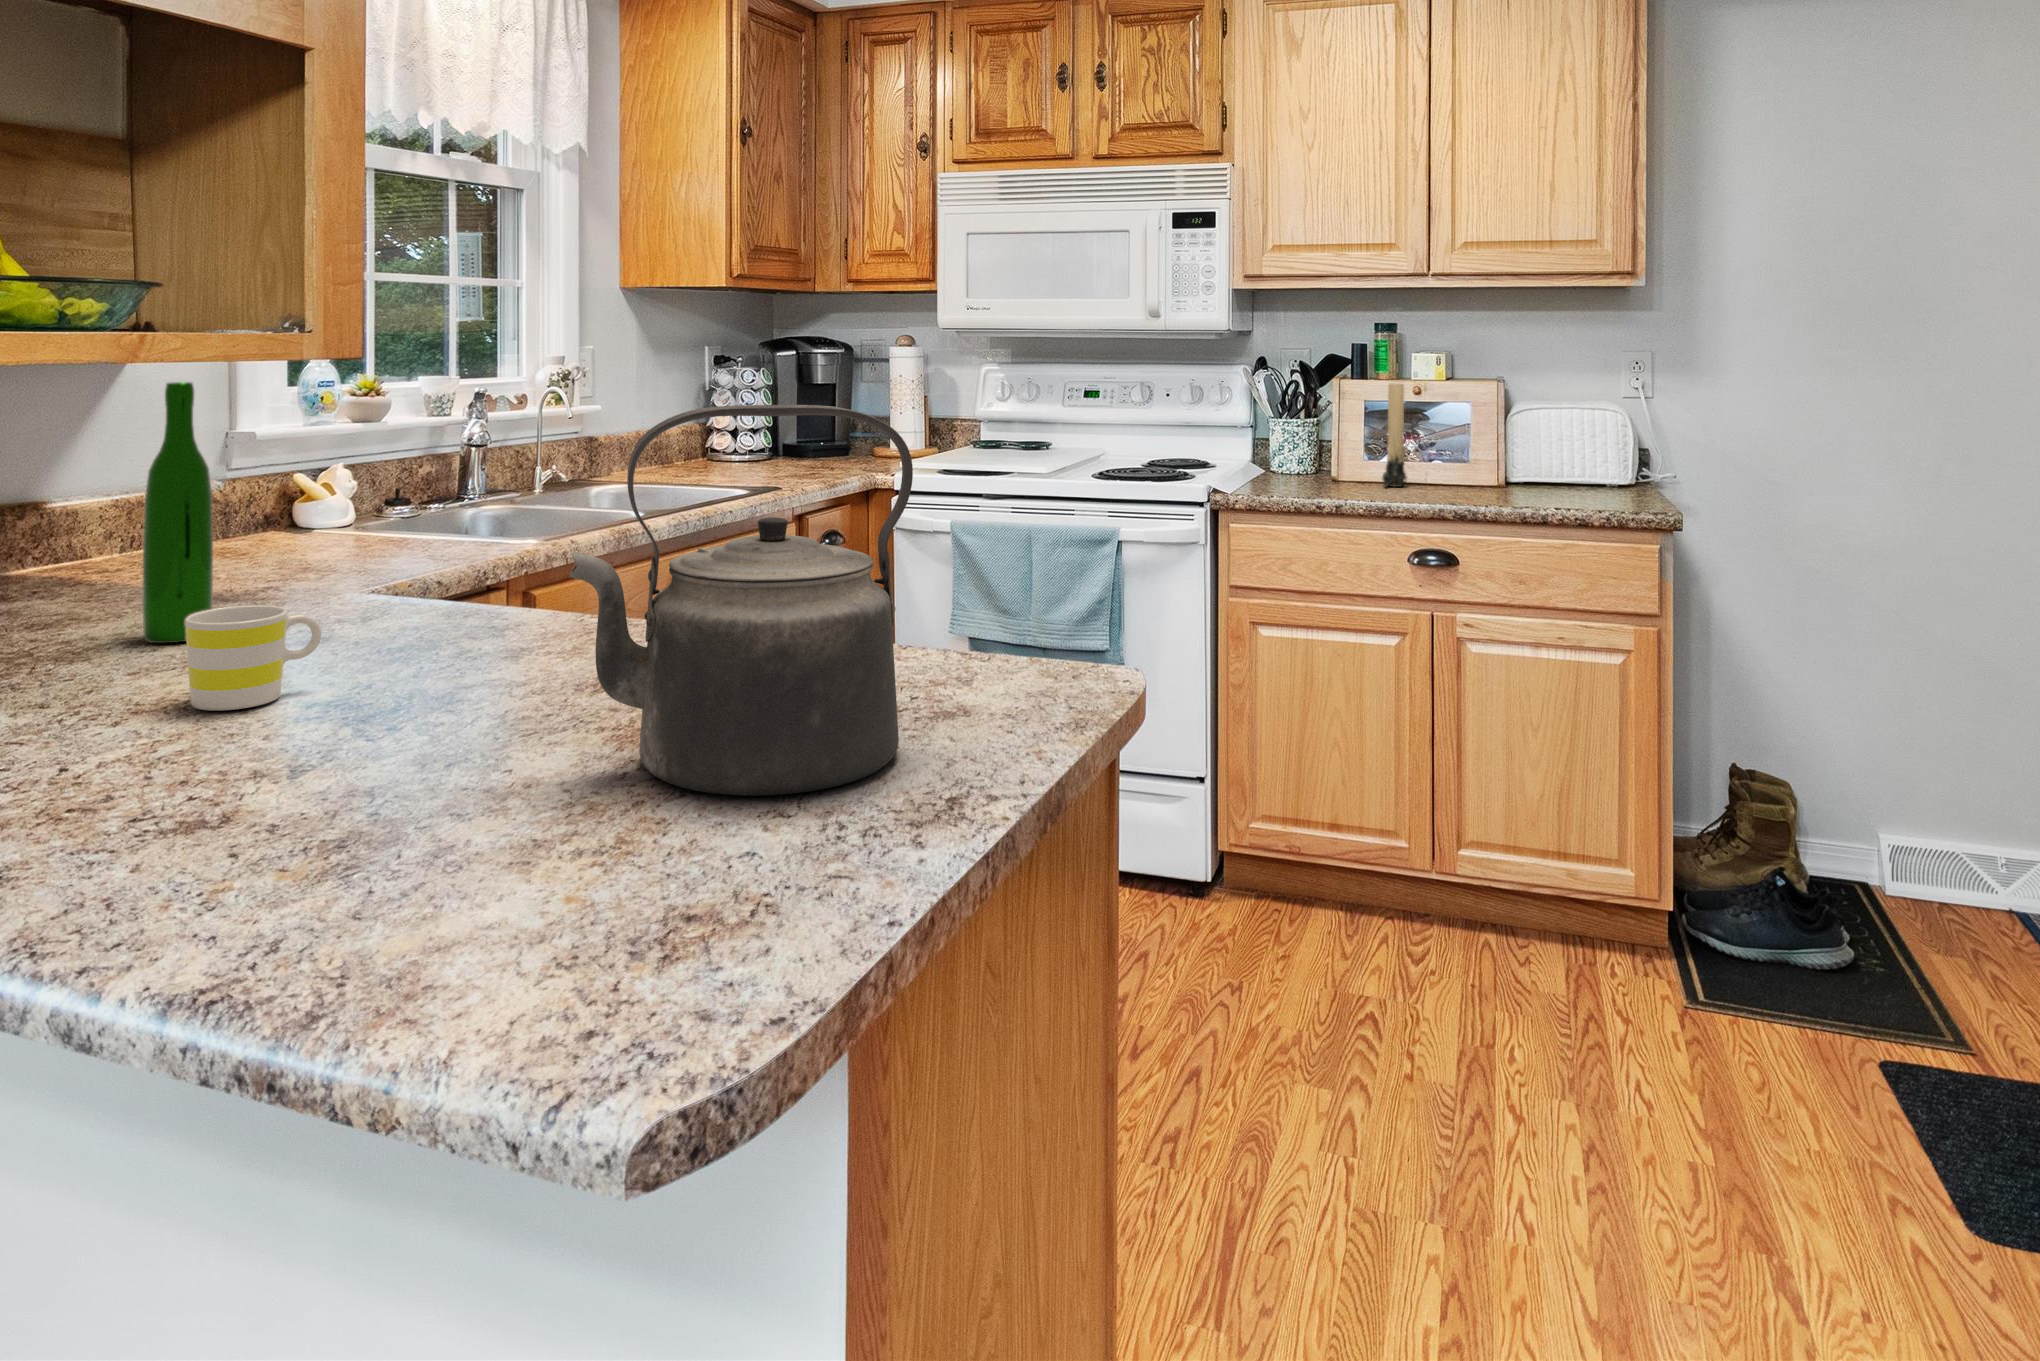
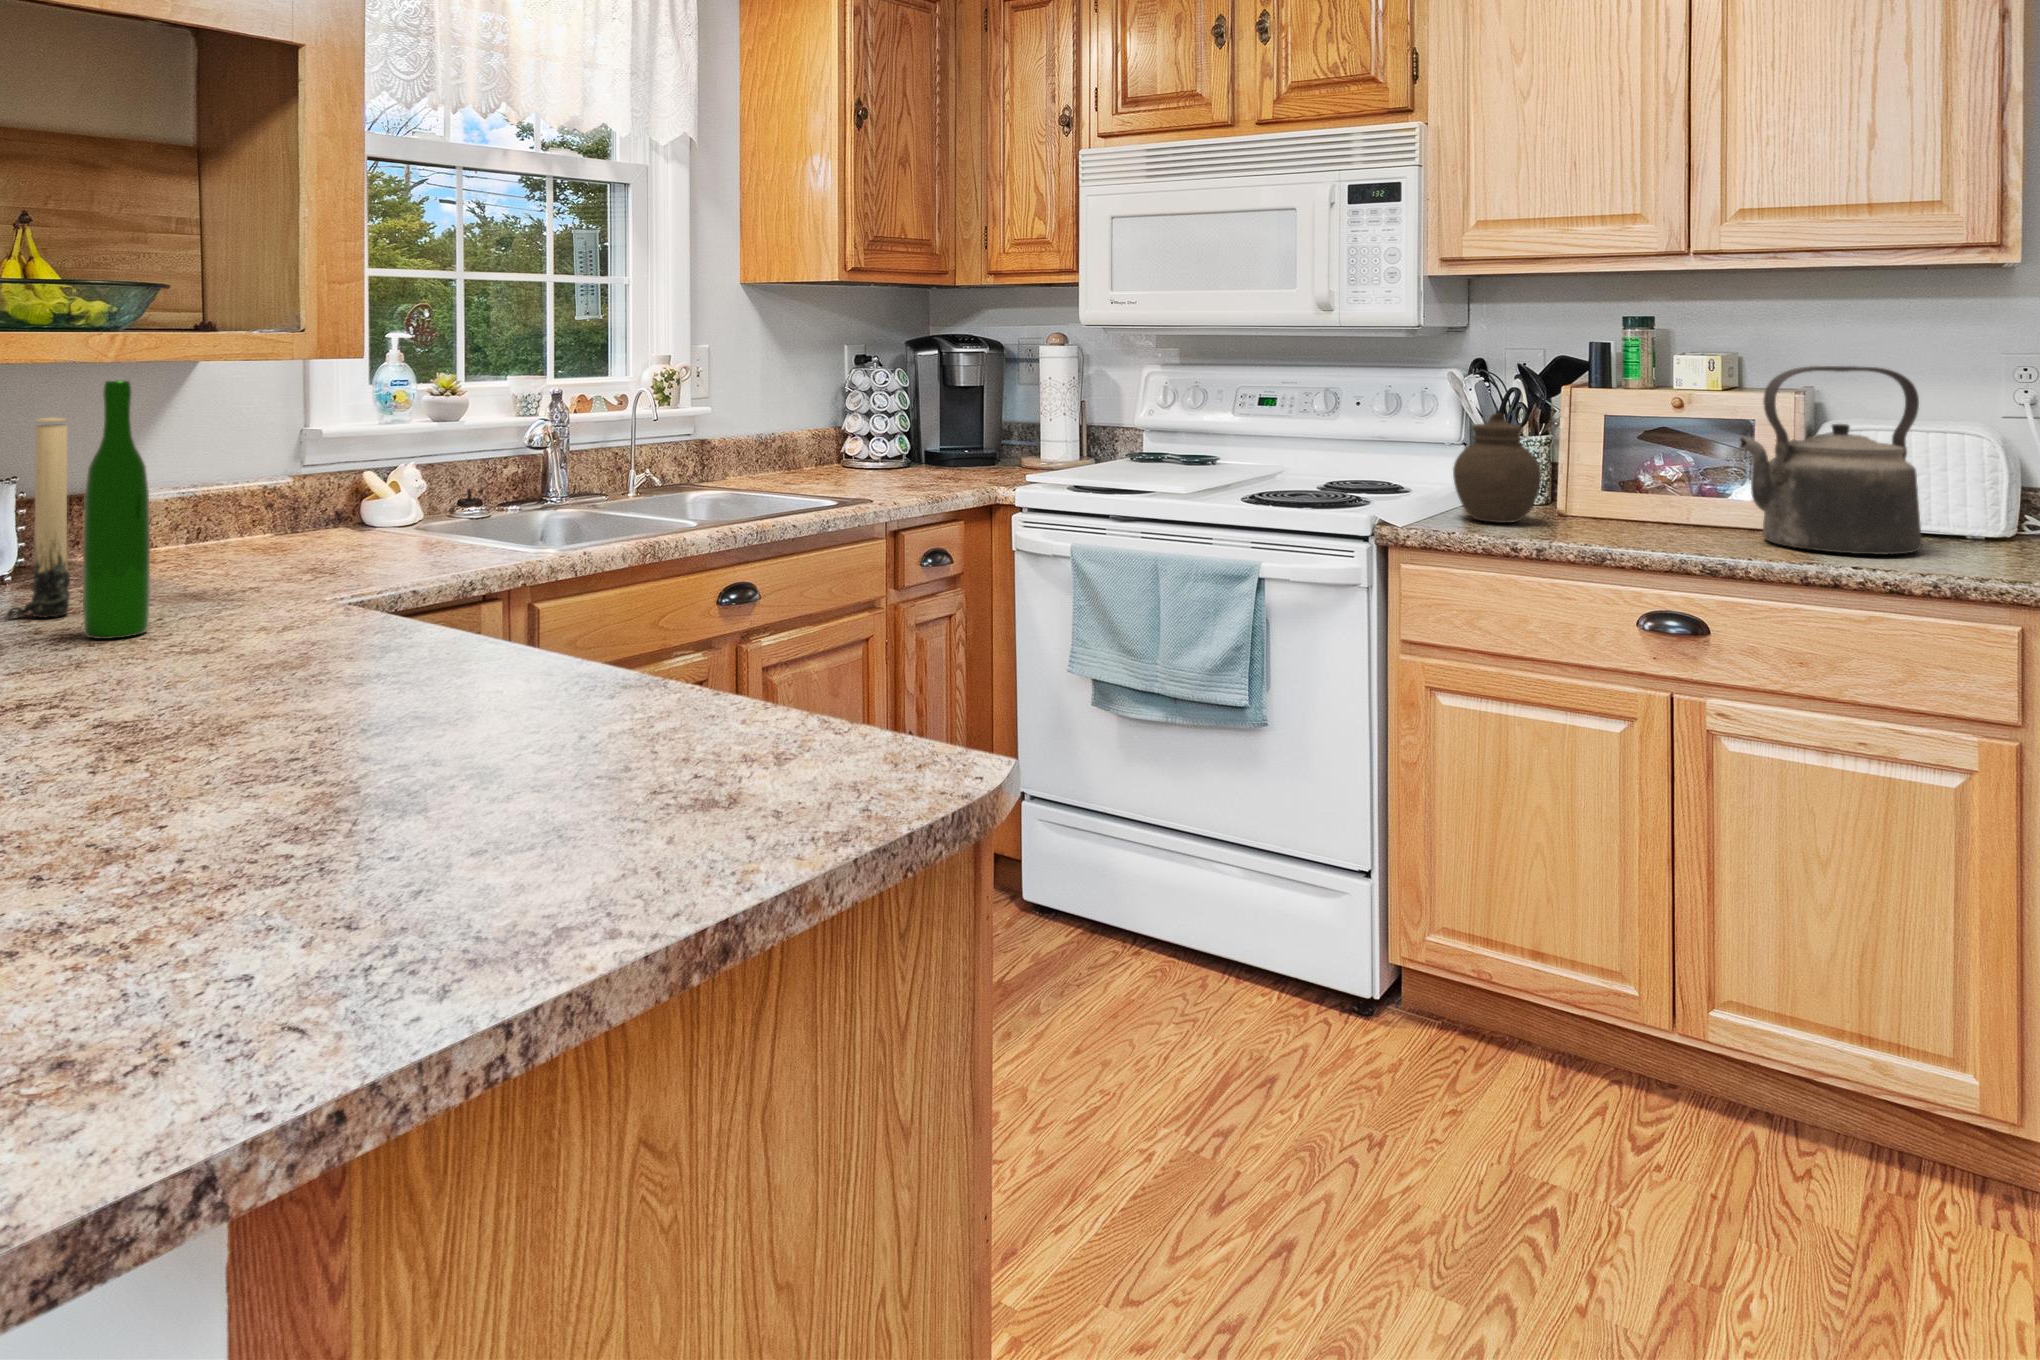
candle: present [1383,380,1407,487] -> present [6,418,70,618]
jar: none [1263,400,1329,487] -> present [1453,413,1541,523]
kettle: present [570,405,913,796] -> present [1740,366,1922,555]
mug: present [185,605,321,711] -> none [25,607,164,713]

